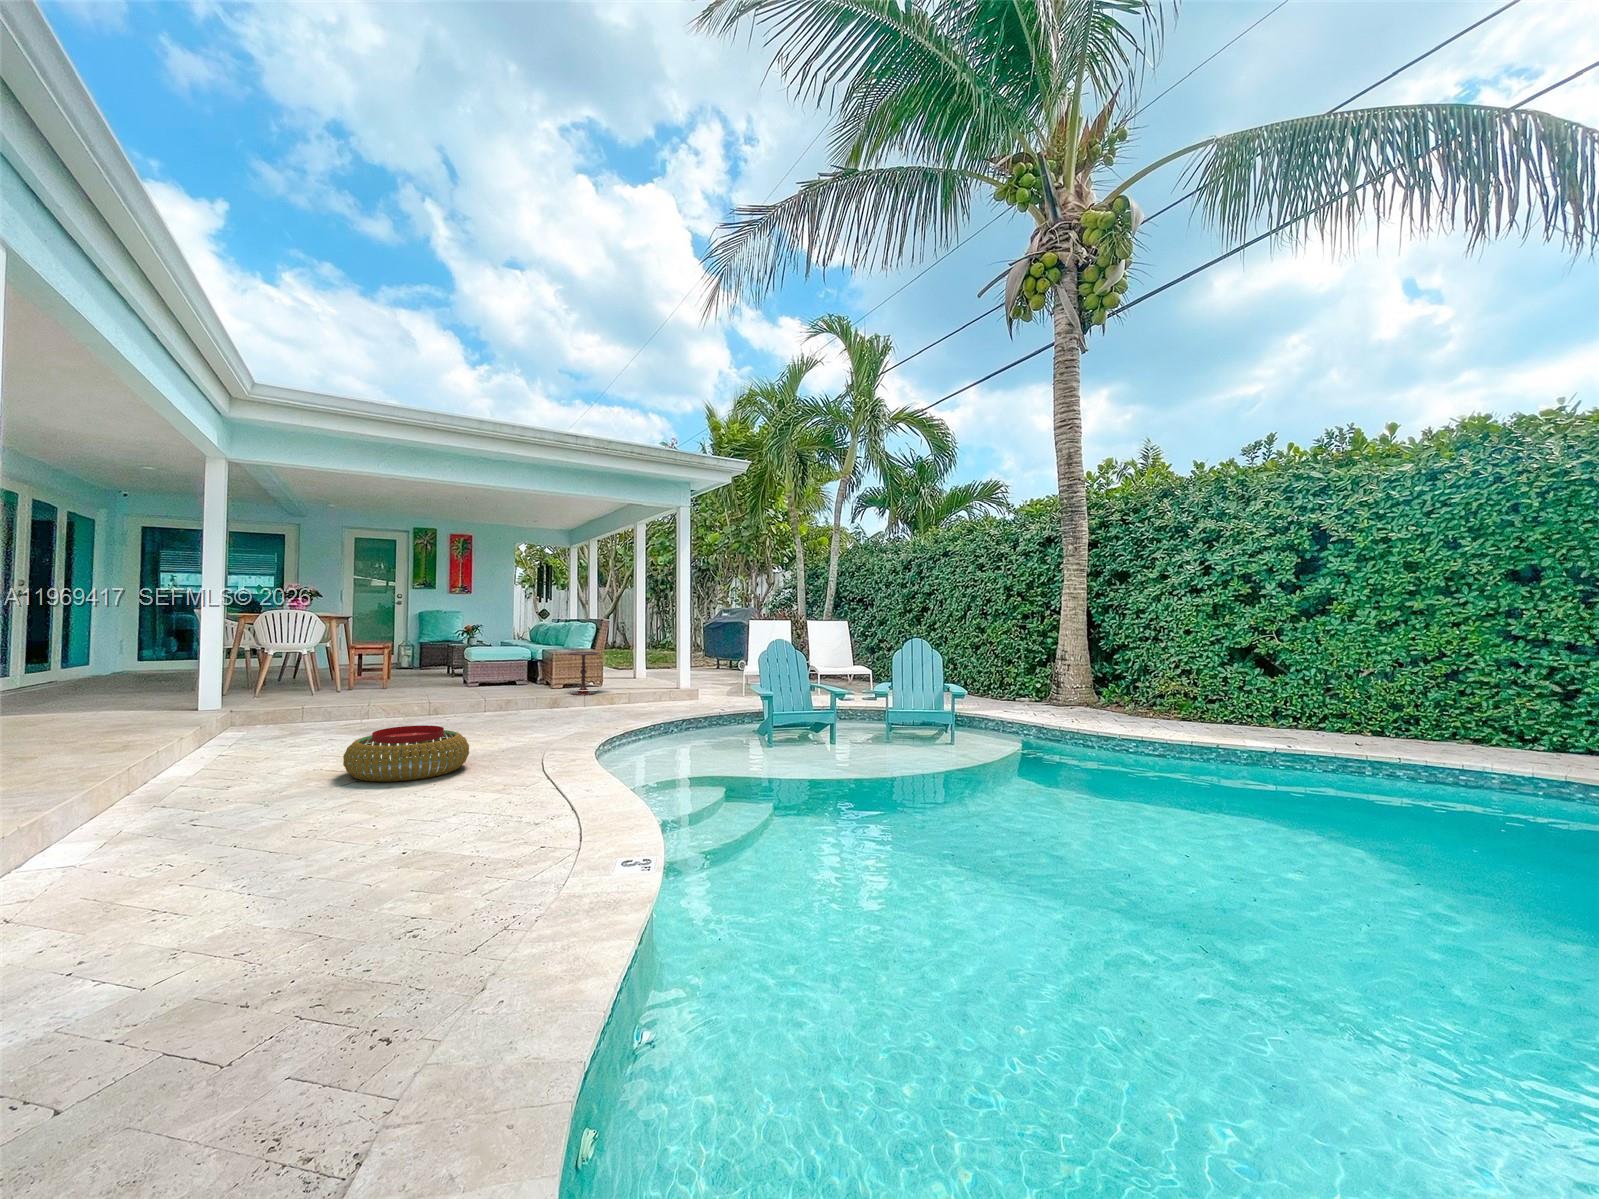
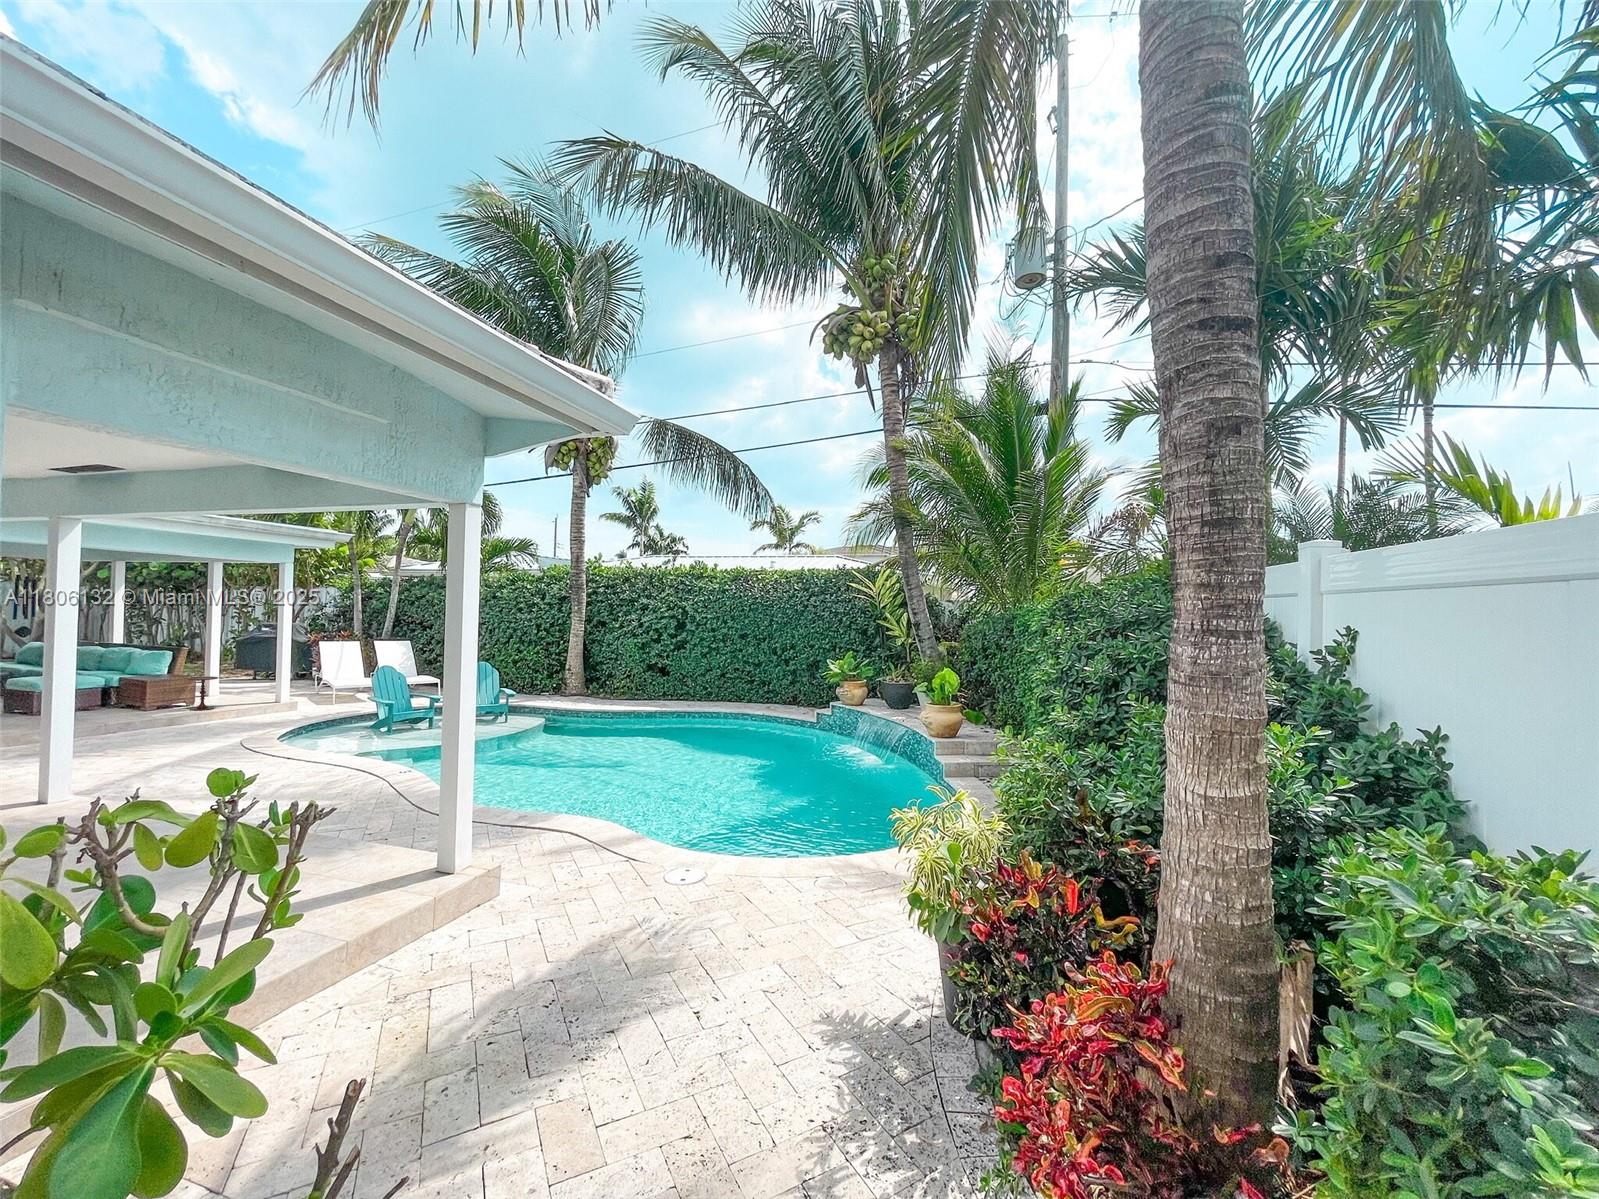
pouf: present [343,725,469,782] -> none [153,735,237,767]

